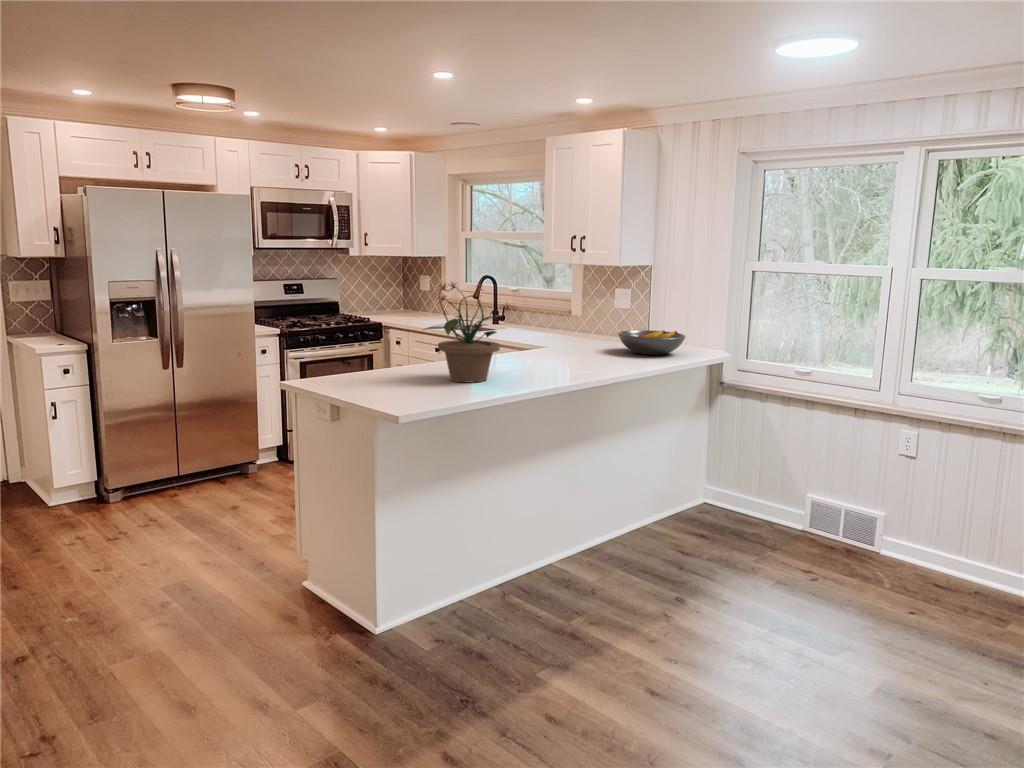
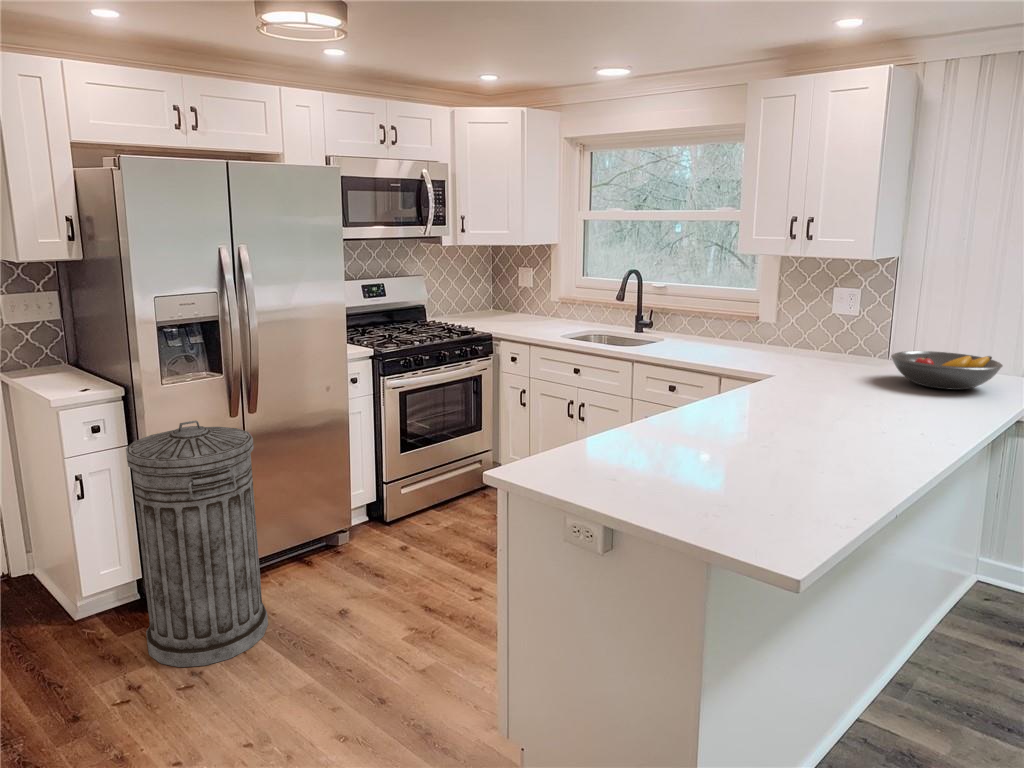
potted plant: present [424,282,509,382] -> none [729,299,877,471]
trash can: none [83,364,180,529] -> present [126,421,268,667]

